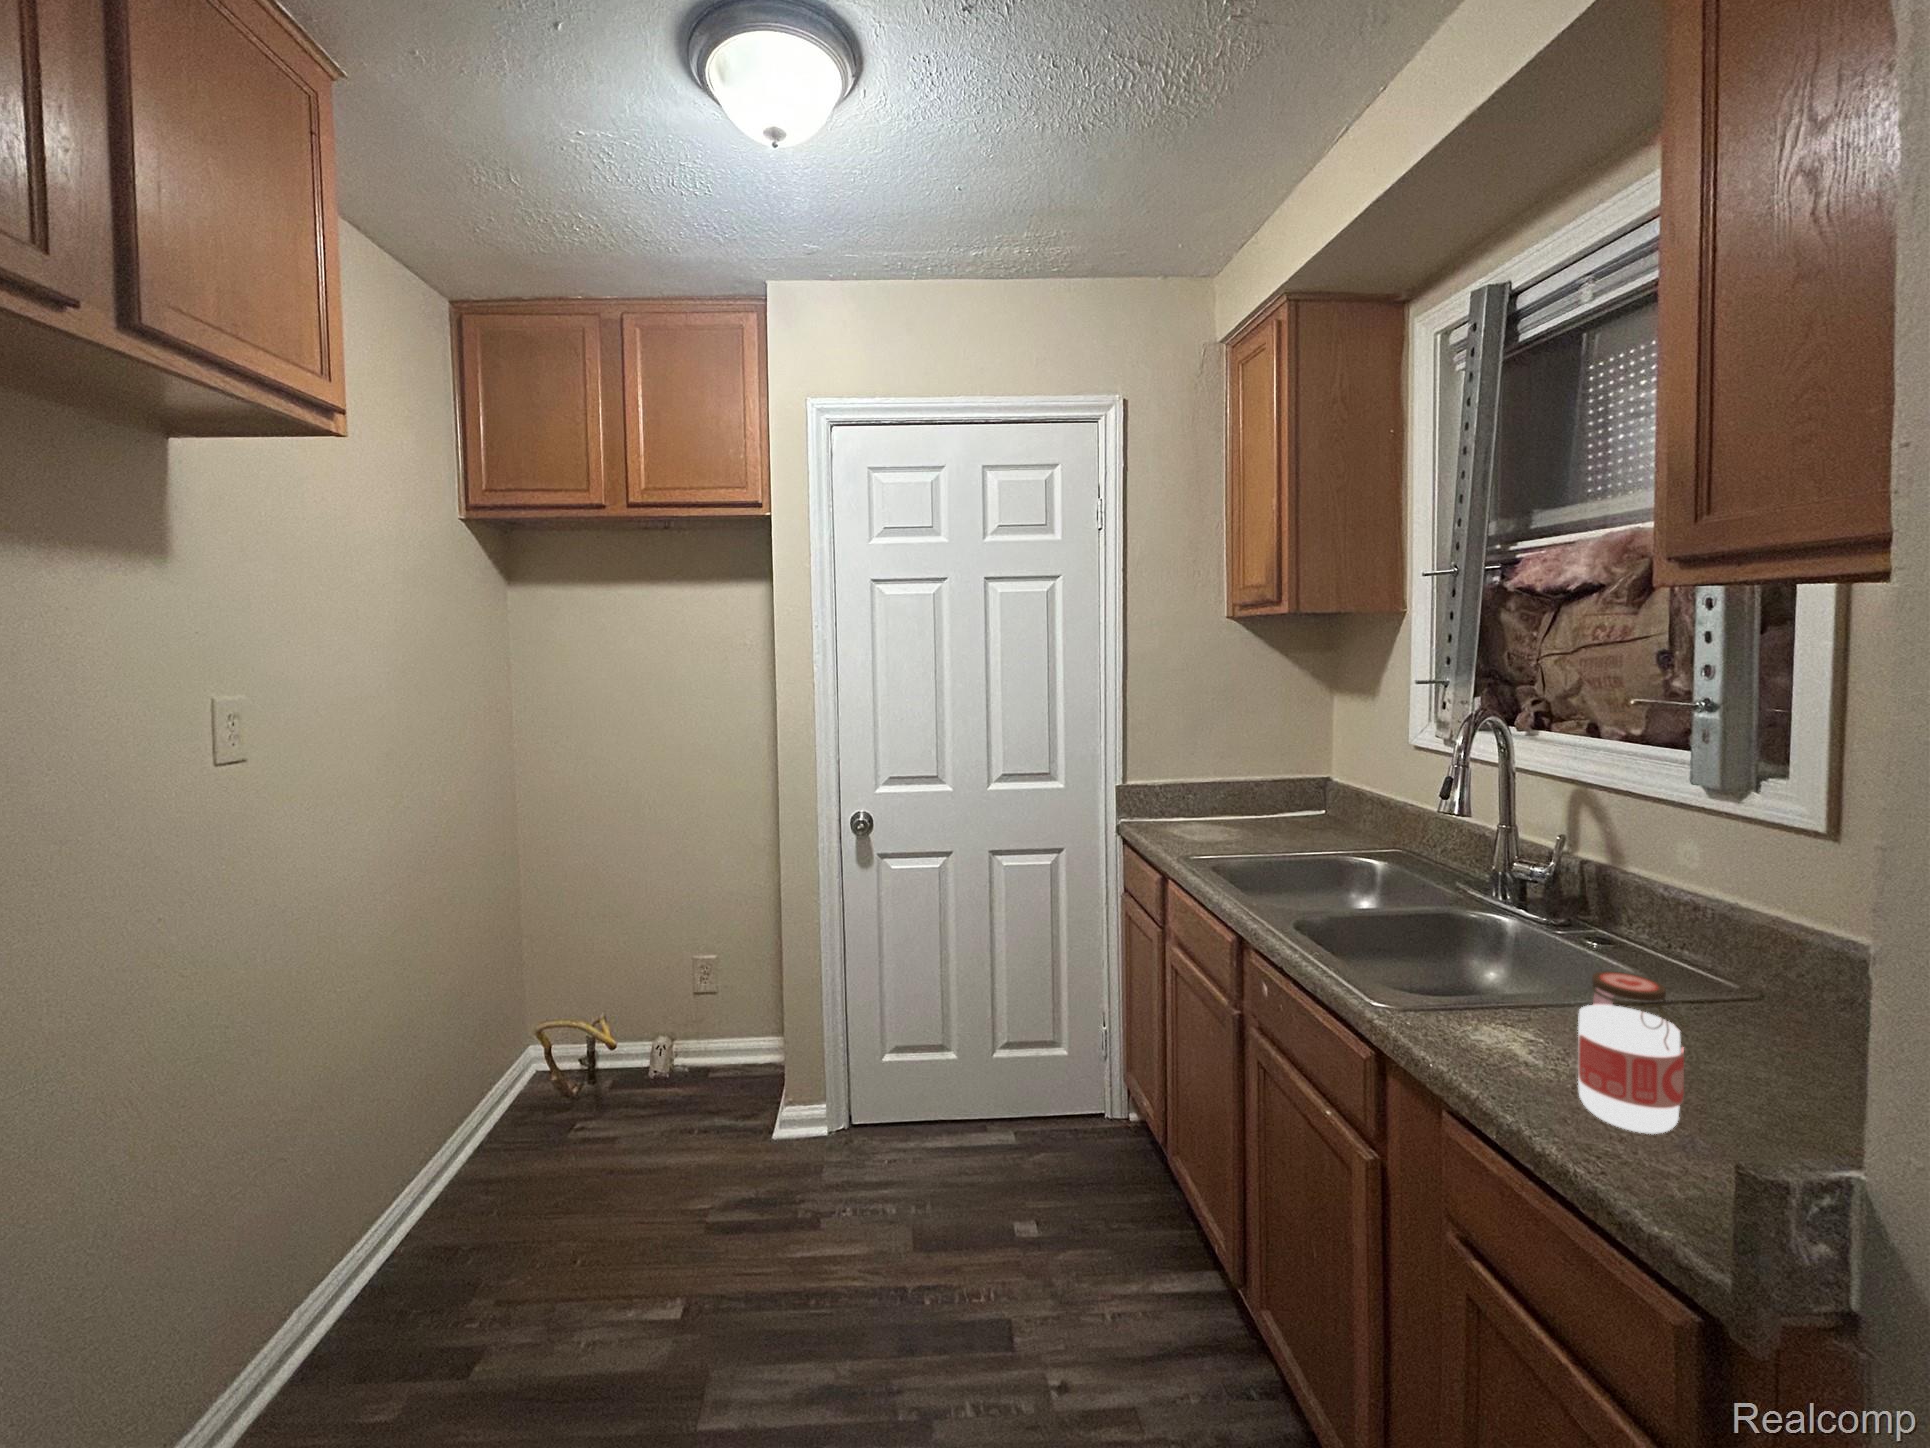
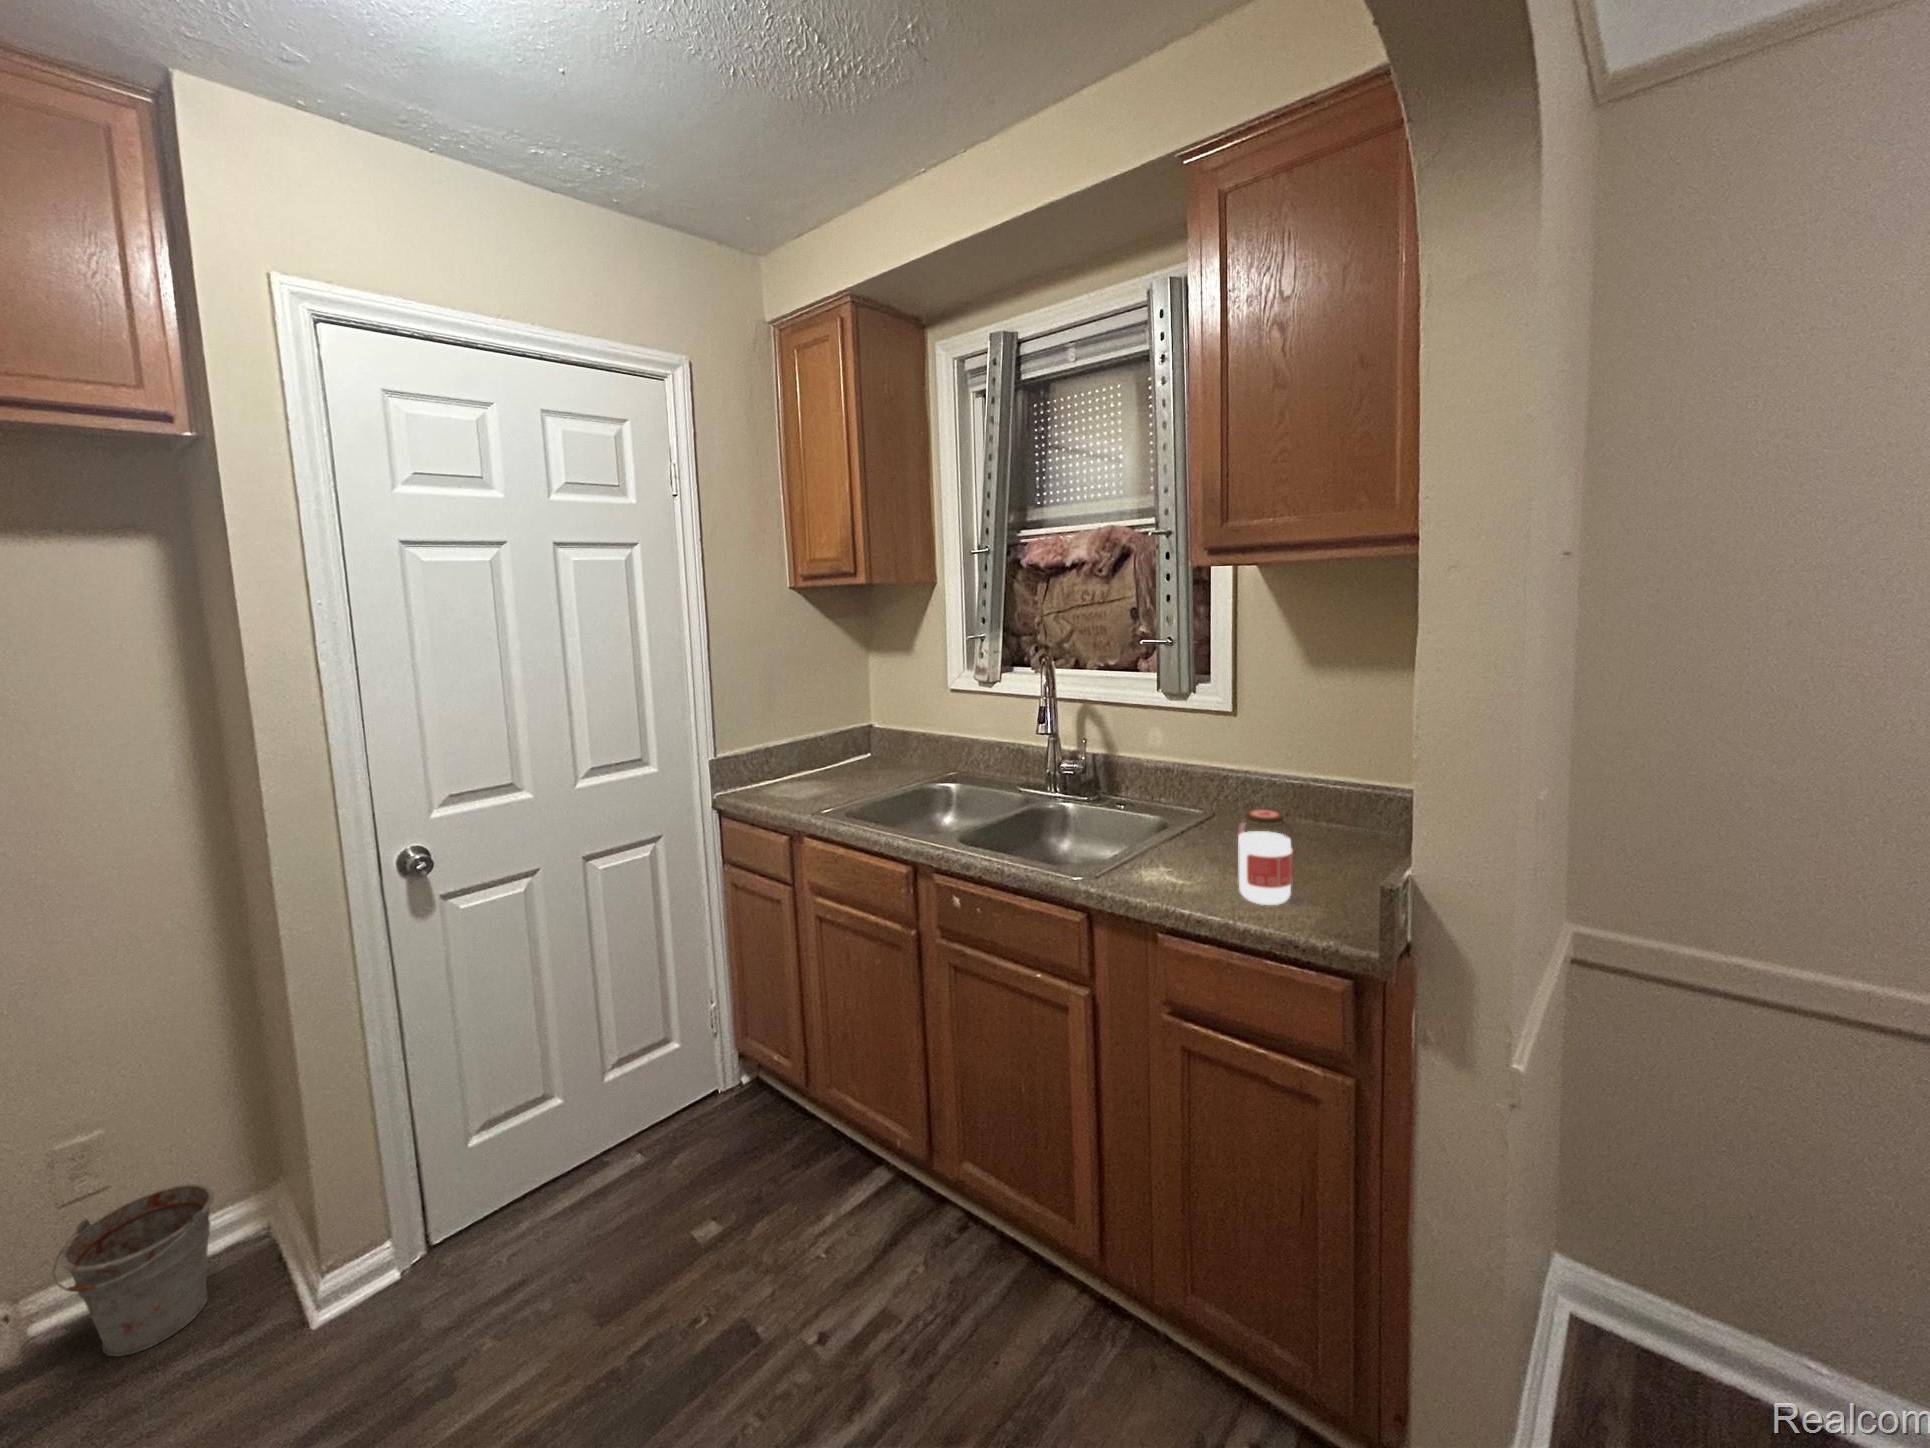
bucket: none [679,1007,753,1101] -> present [52,1184,214,1356]

